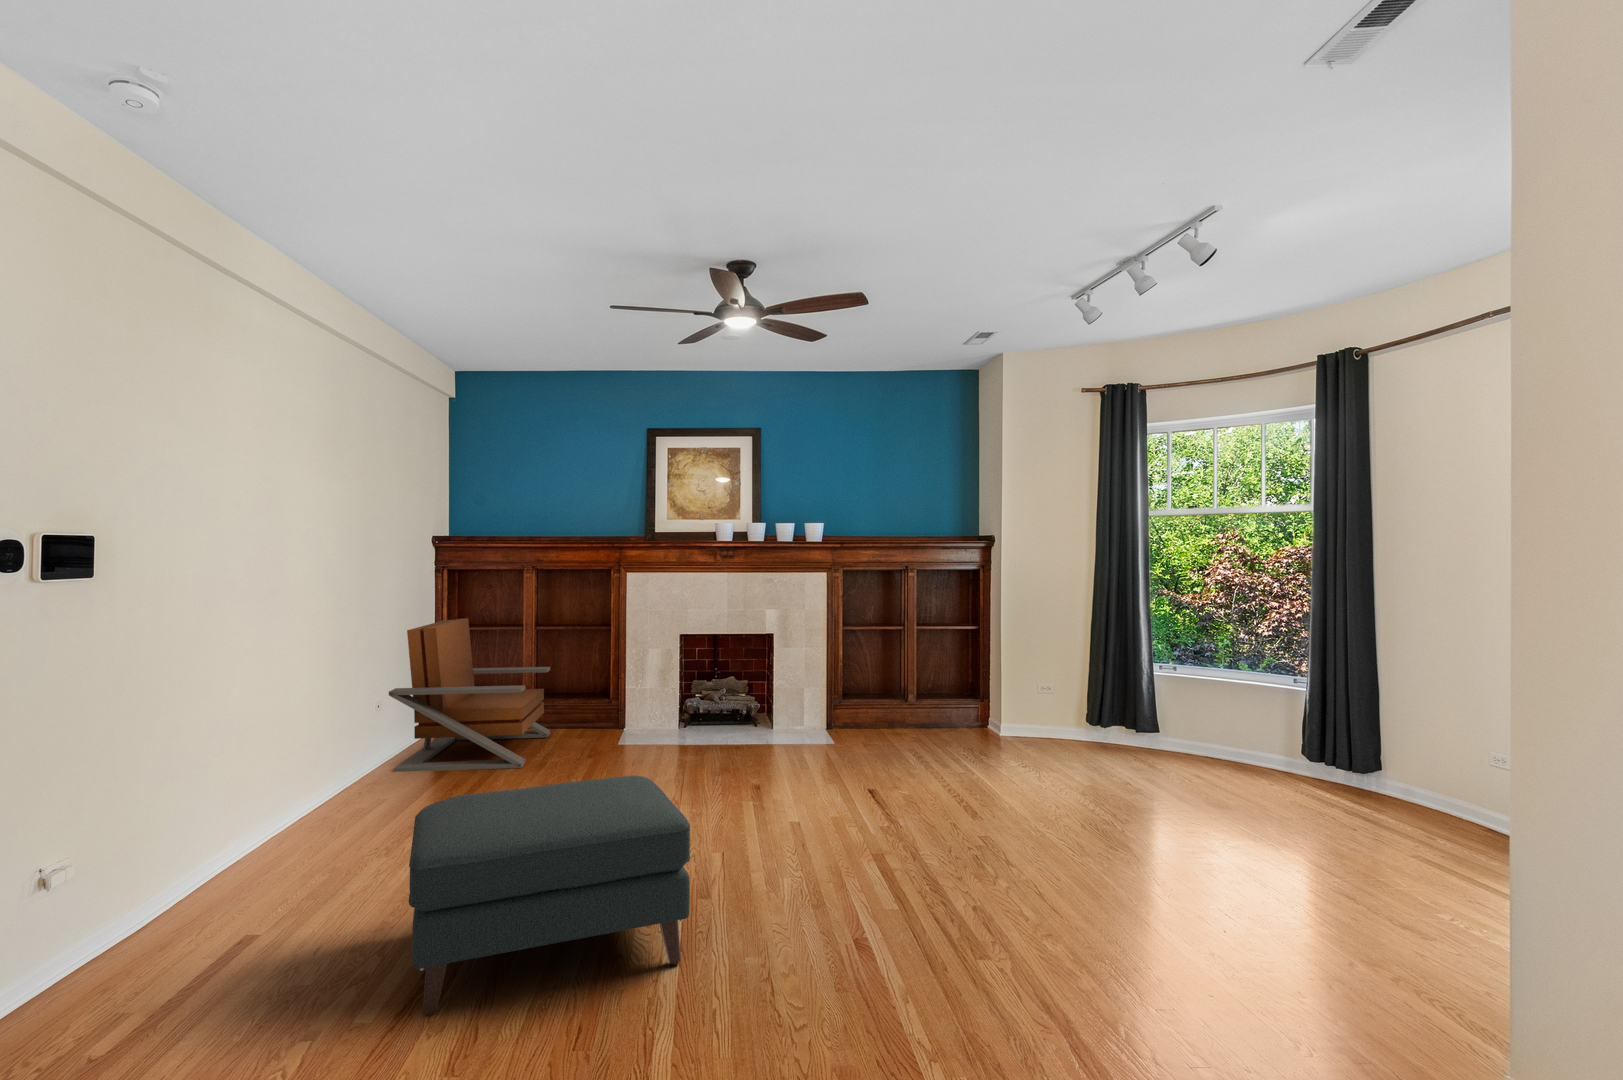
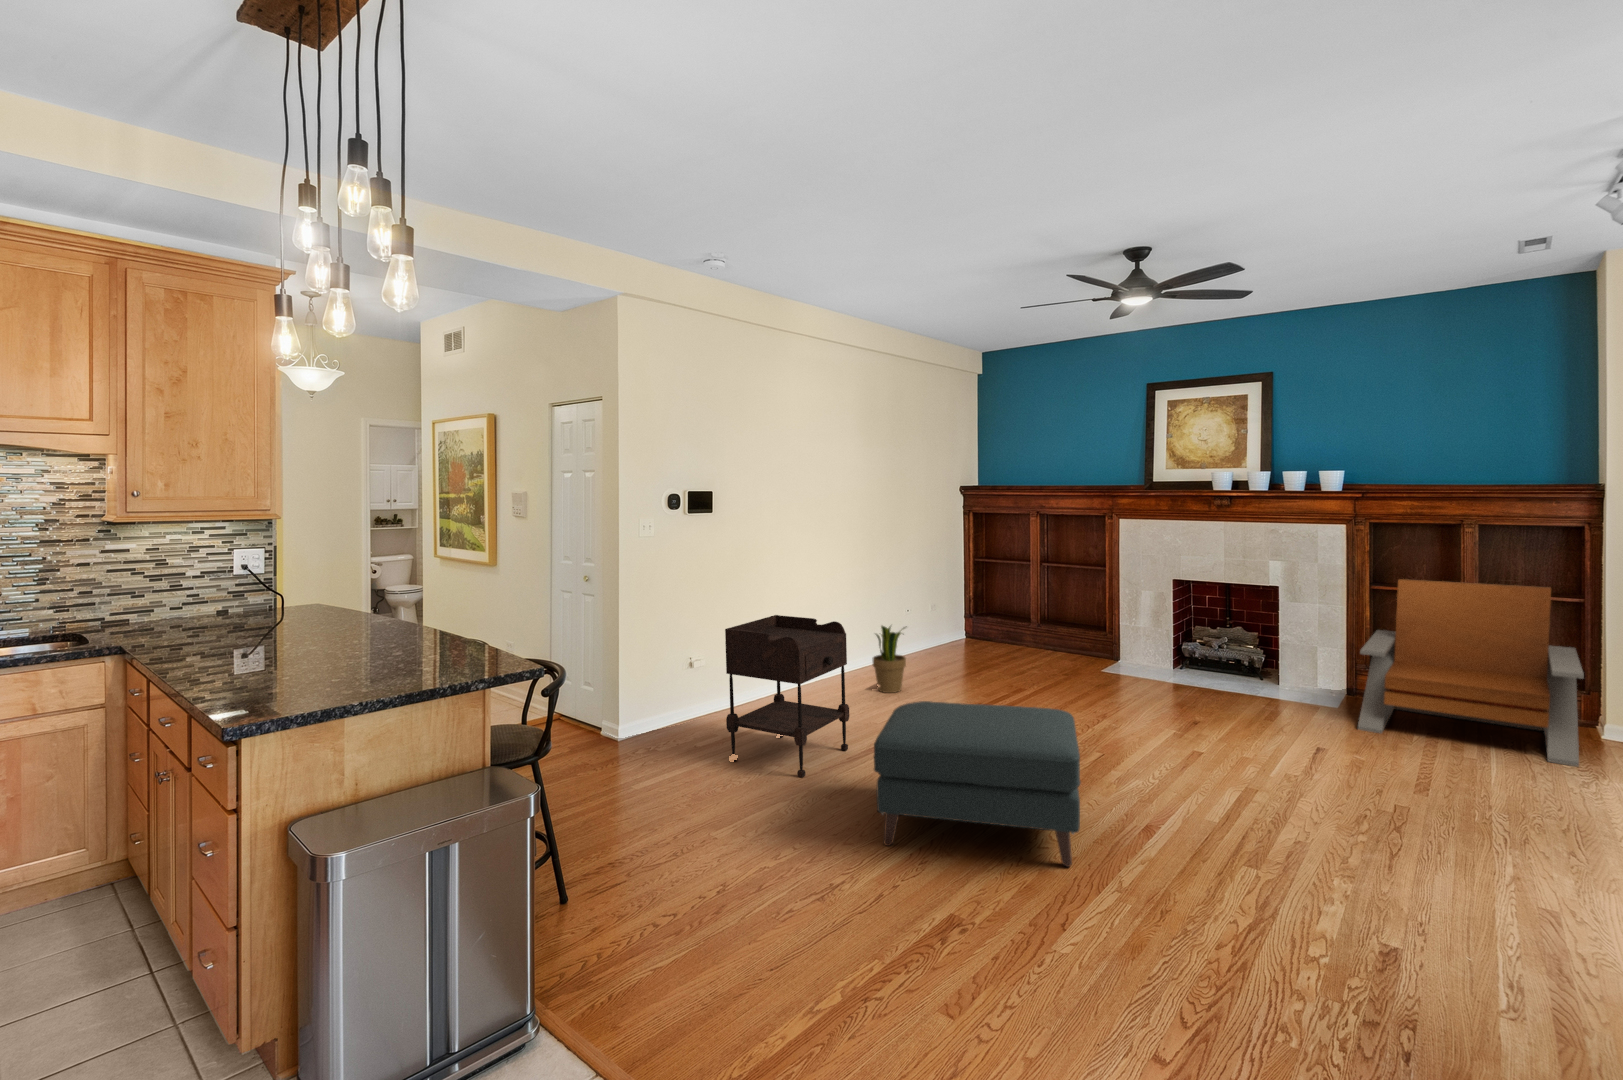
lounge chair: present [389,618,550,772] -> present [1358,579,1584,766]
side table: none [76,704,315,967] -> present [725,615,849,777]
potted plant: none [322,709,381,807] -> present [873,626,906,693]

